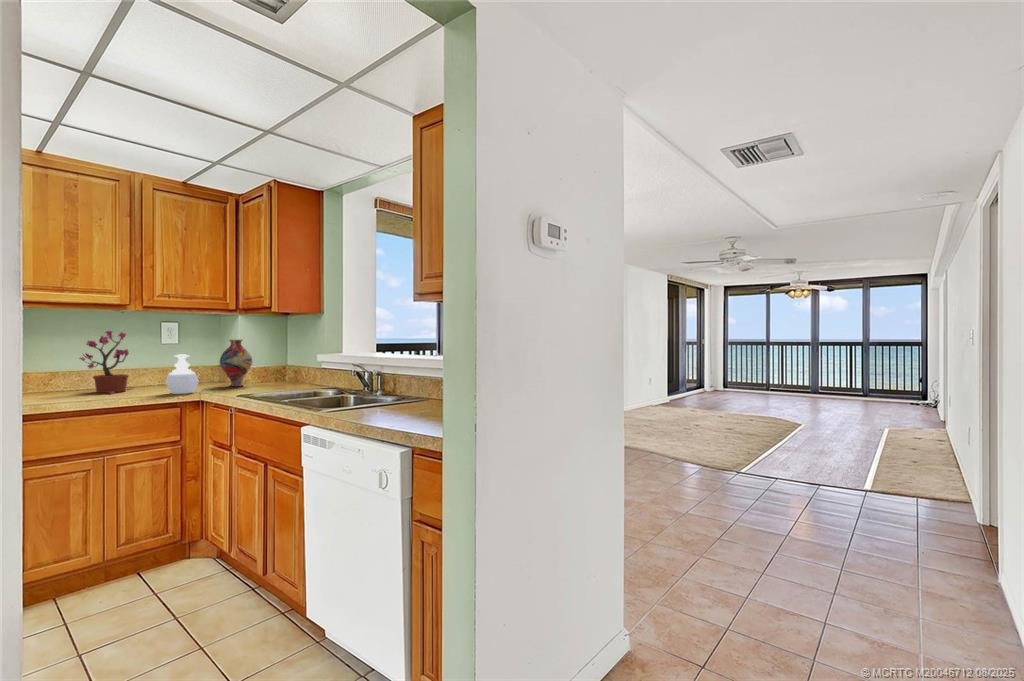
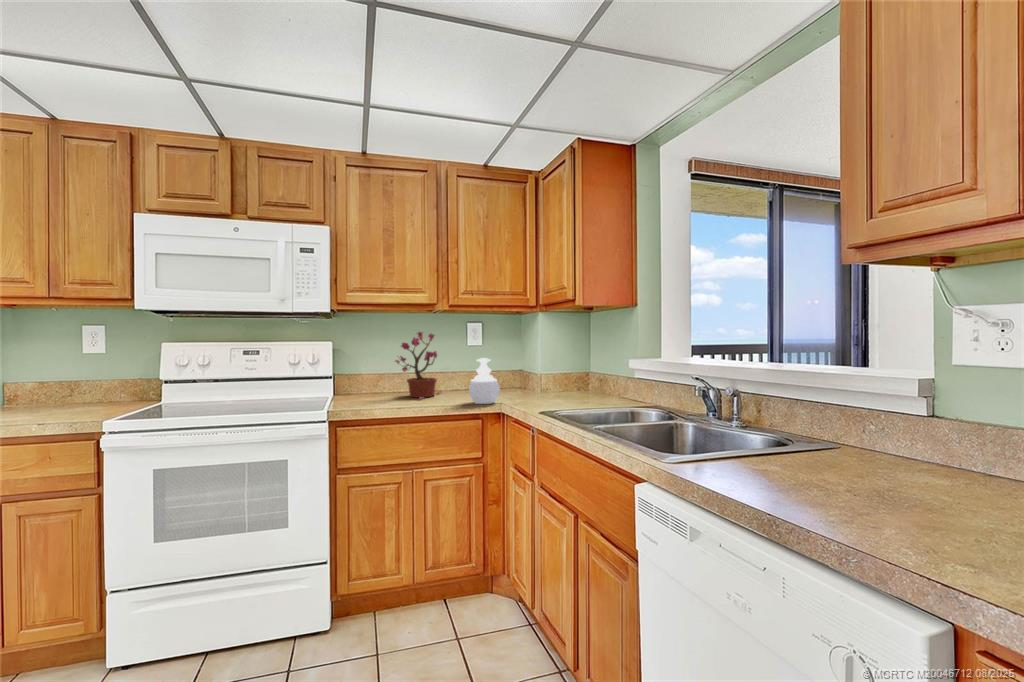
vase: present [220,340,252,386] -> none [521,340,555,395]

